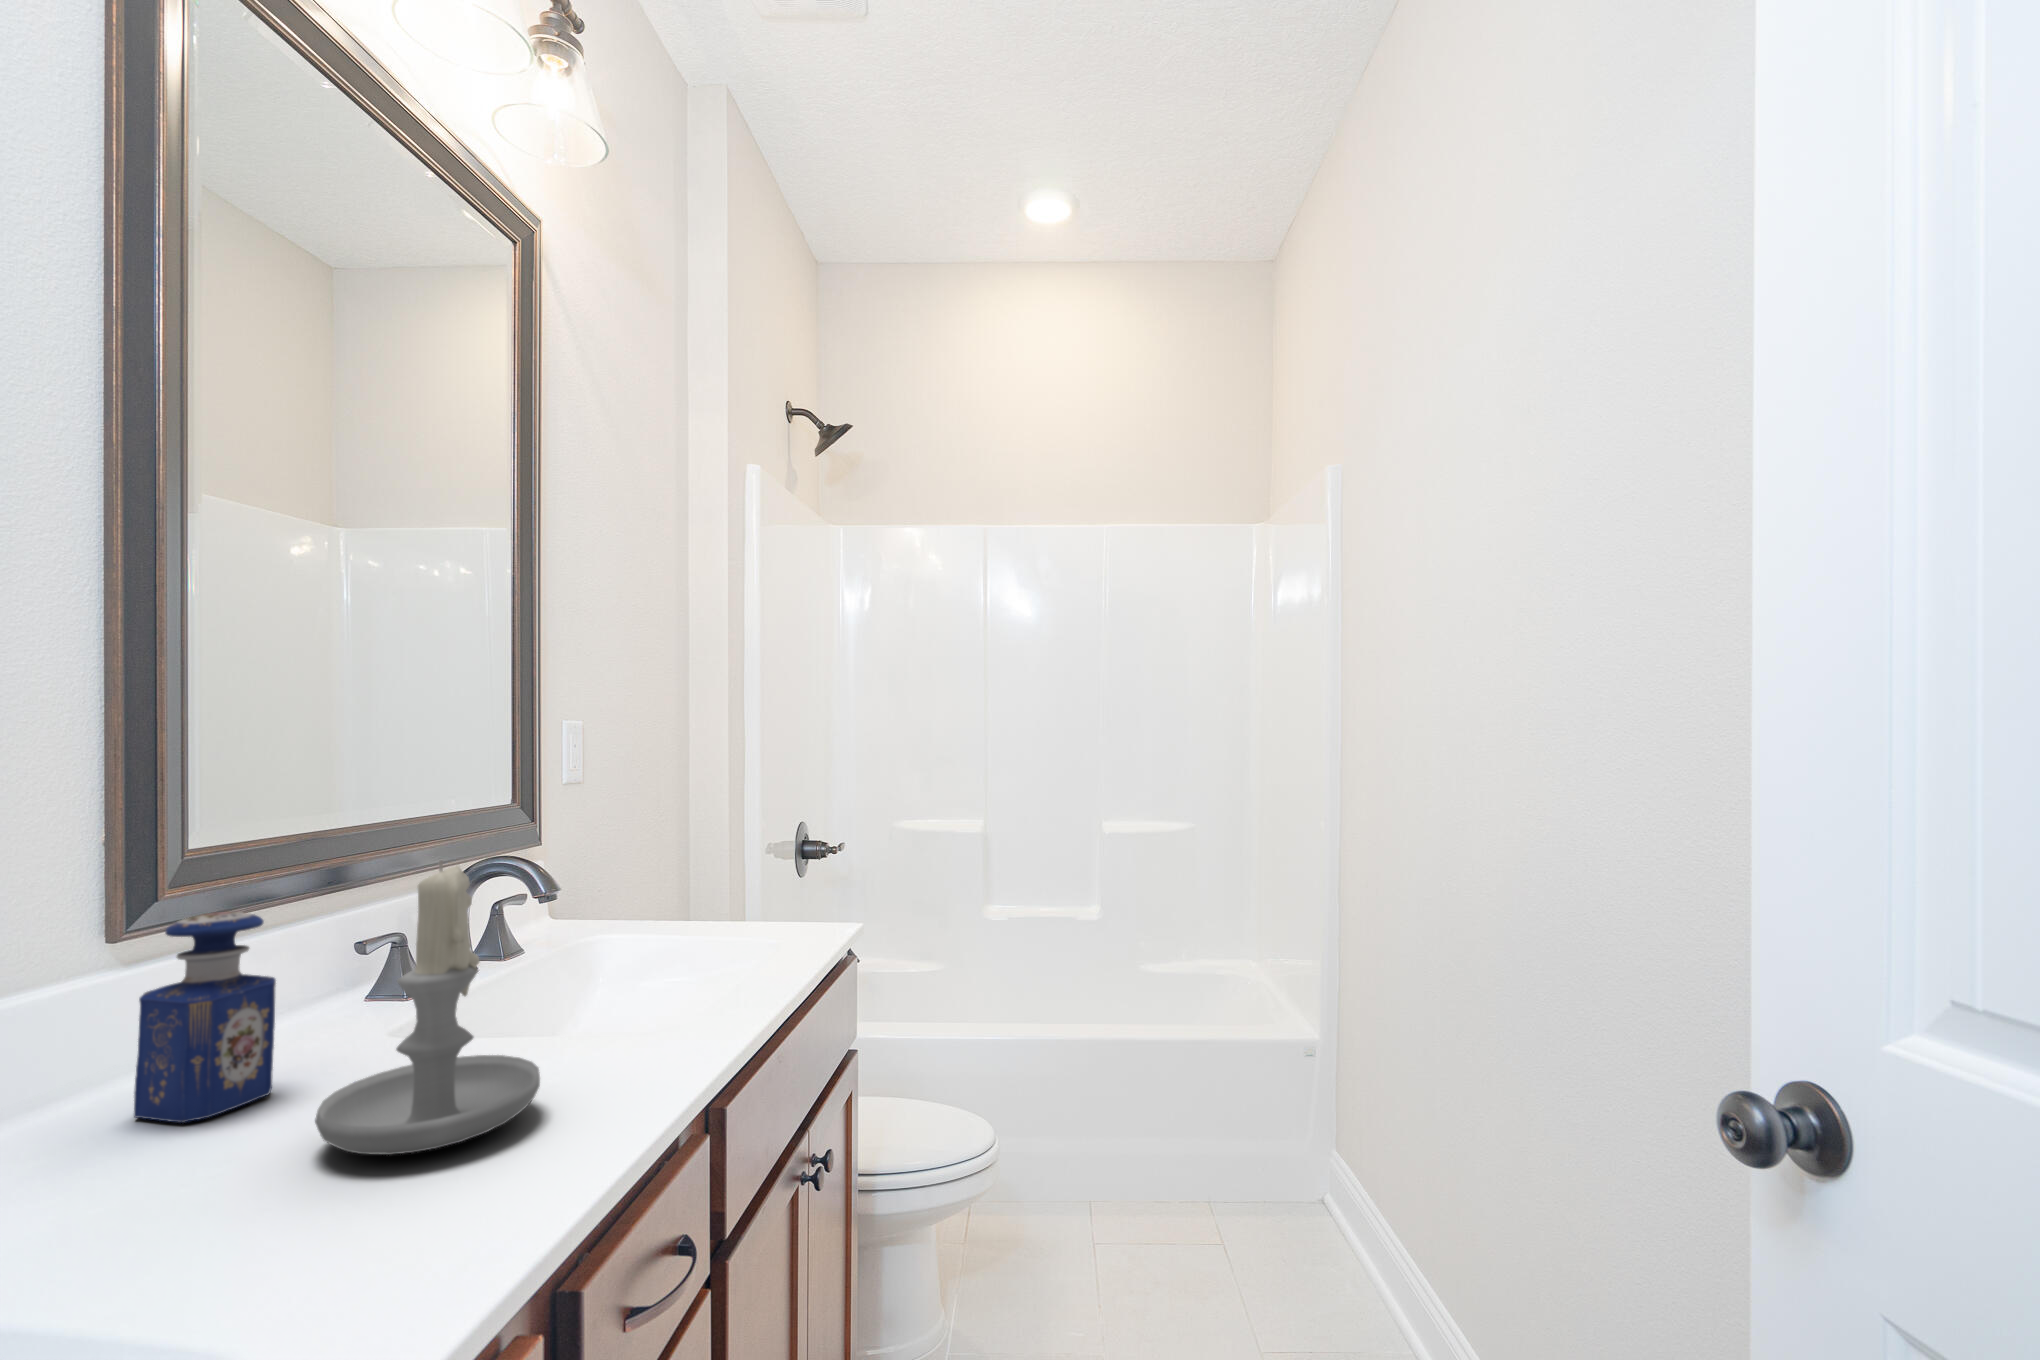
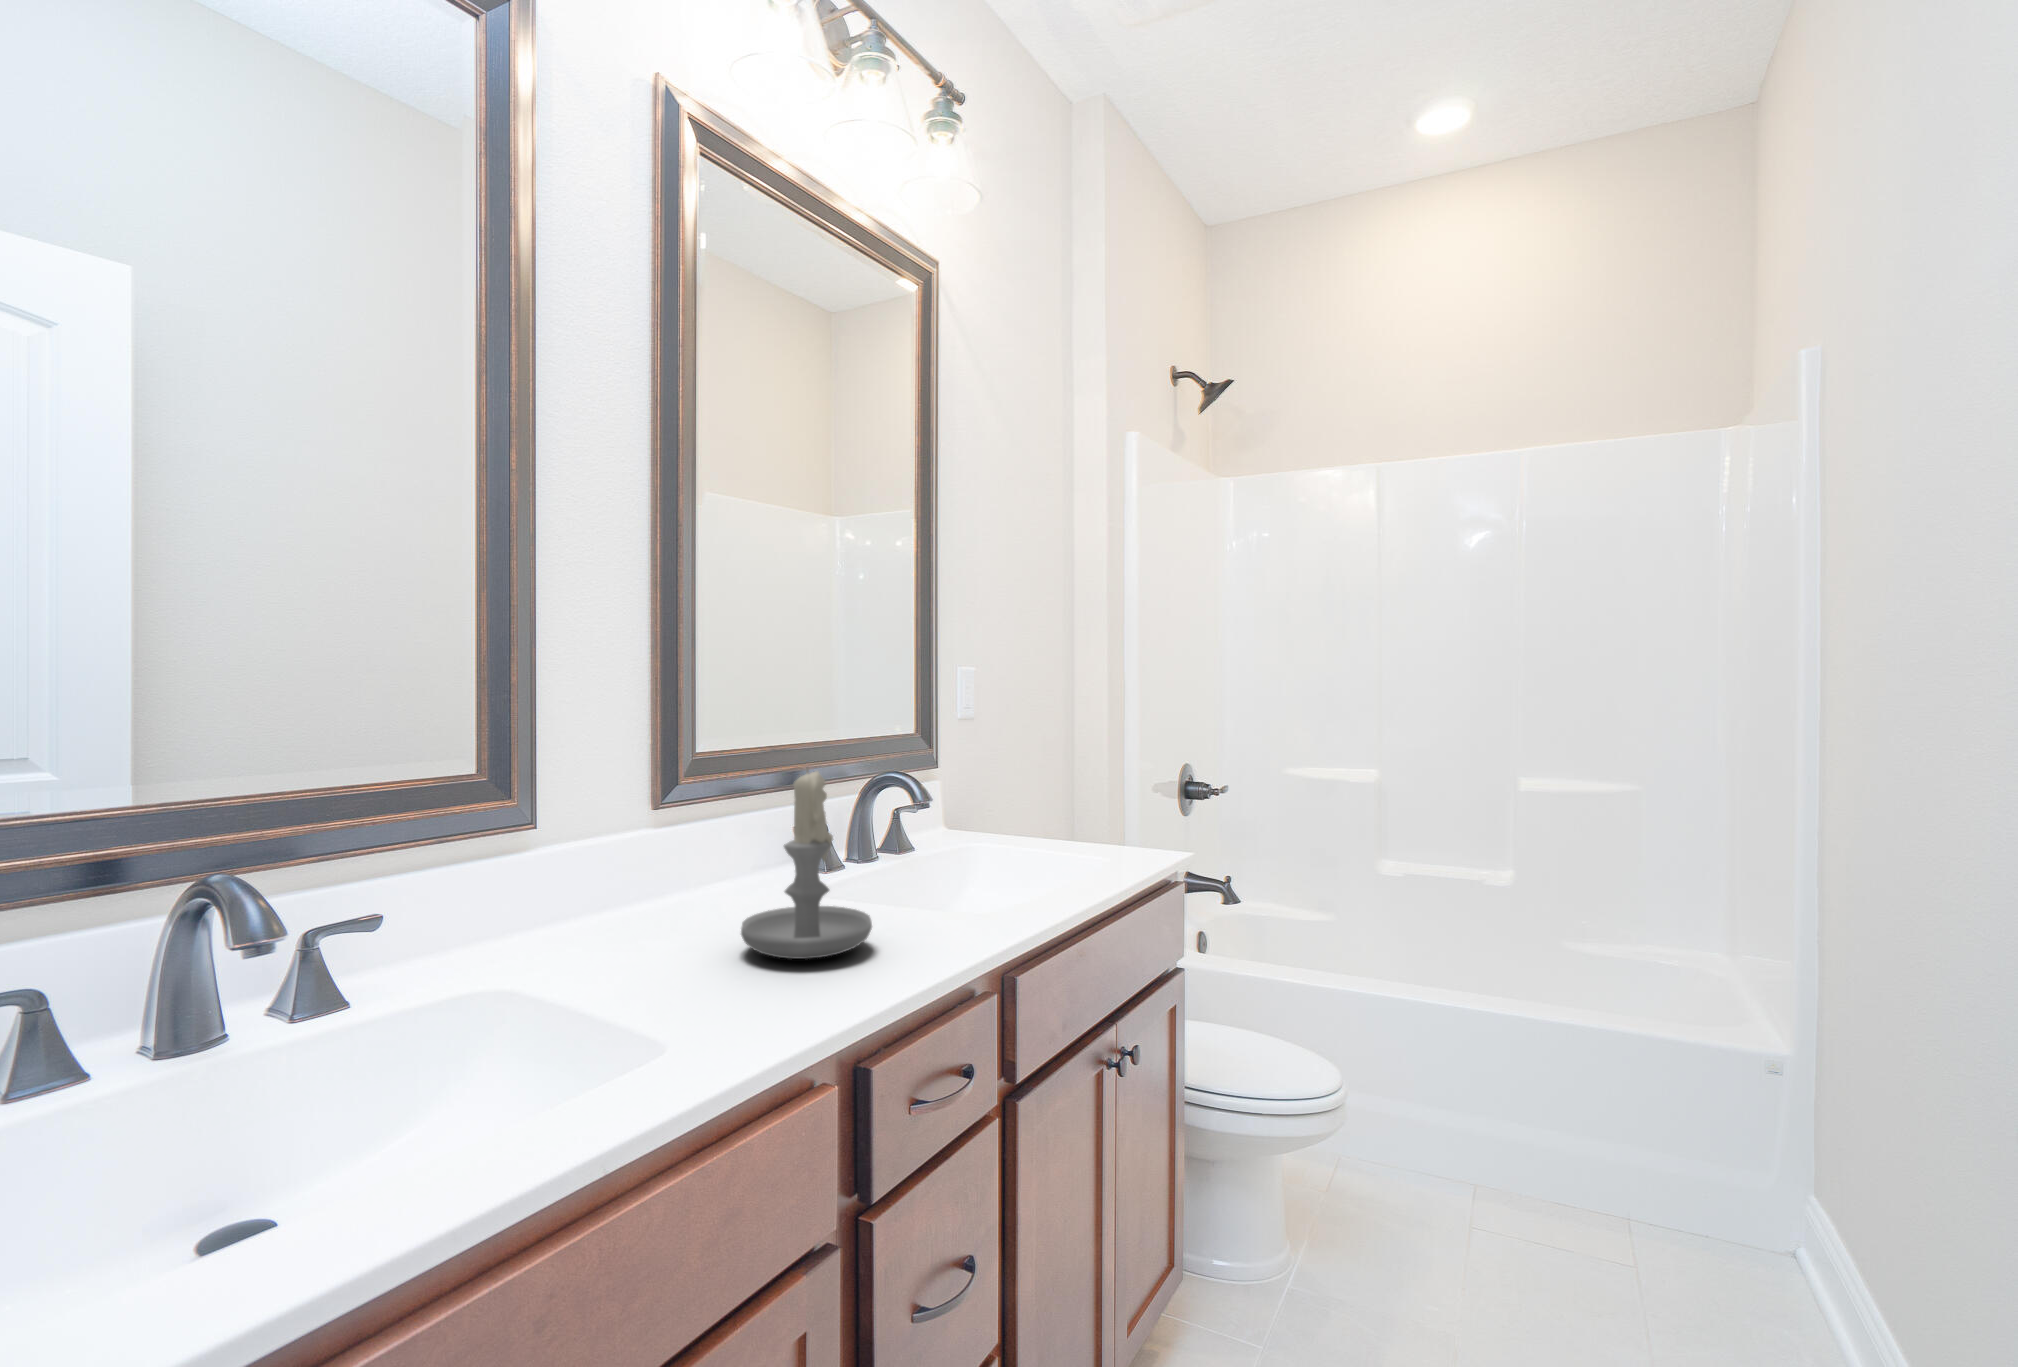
perfume bottle: present [134,912,276,1123] -> none [666,793,735,922]

